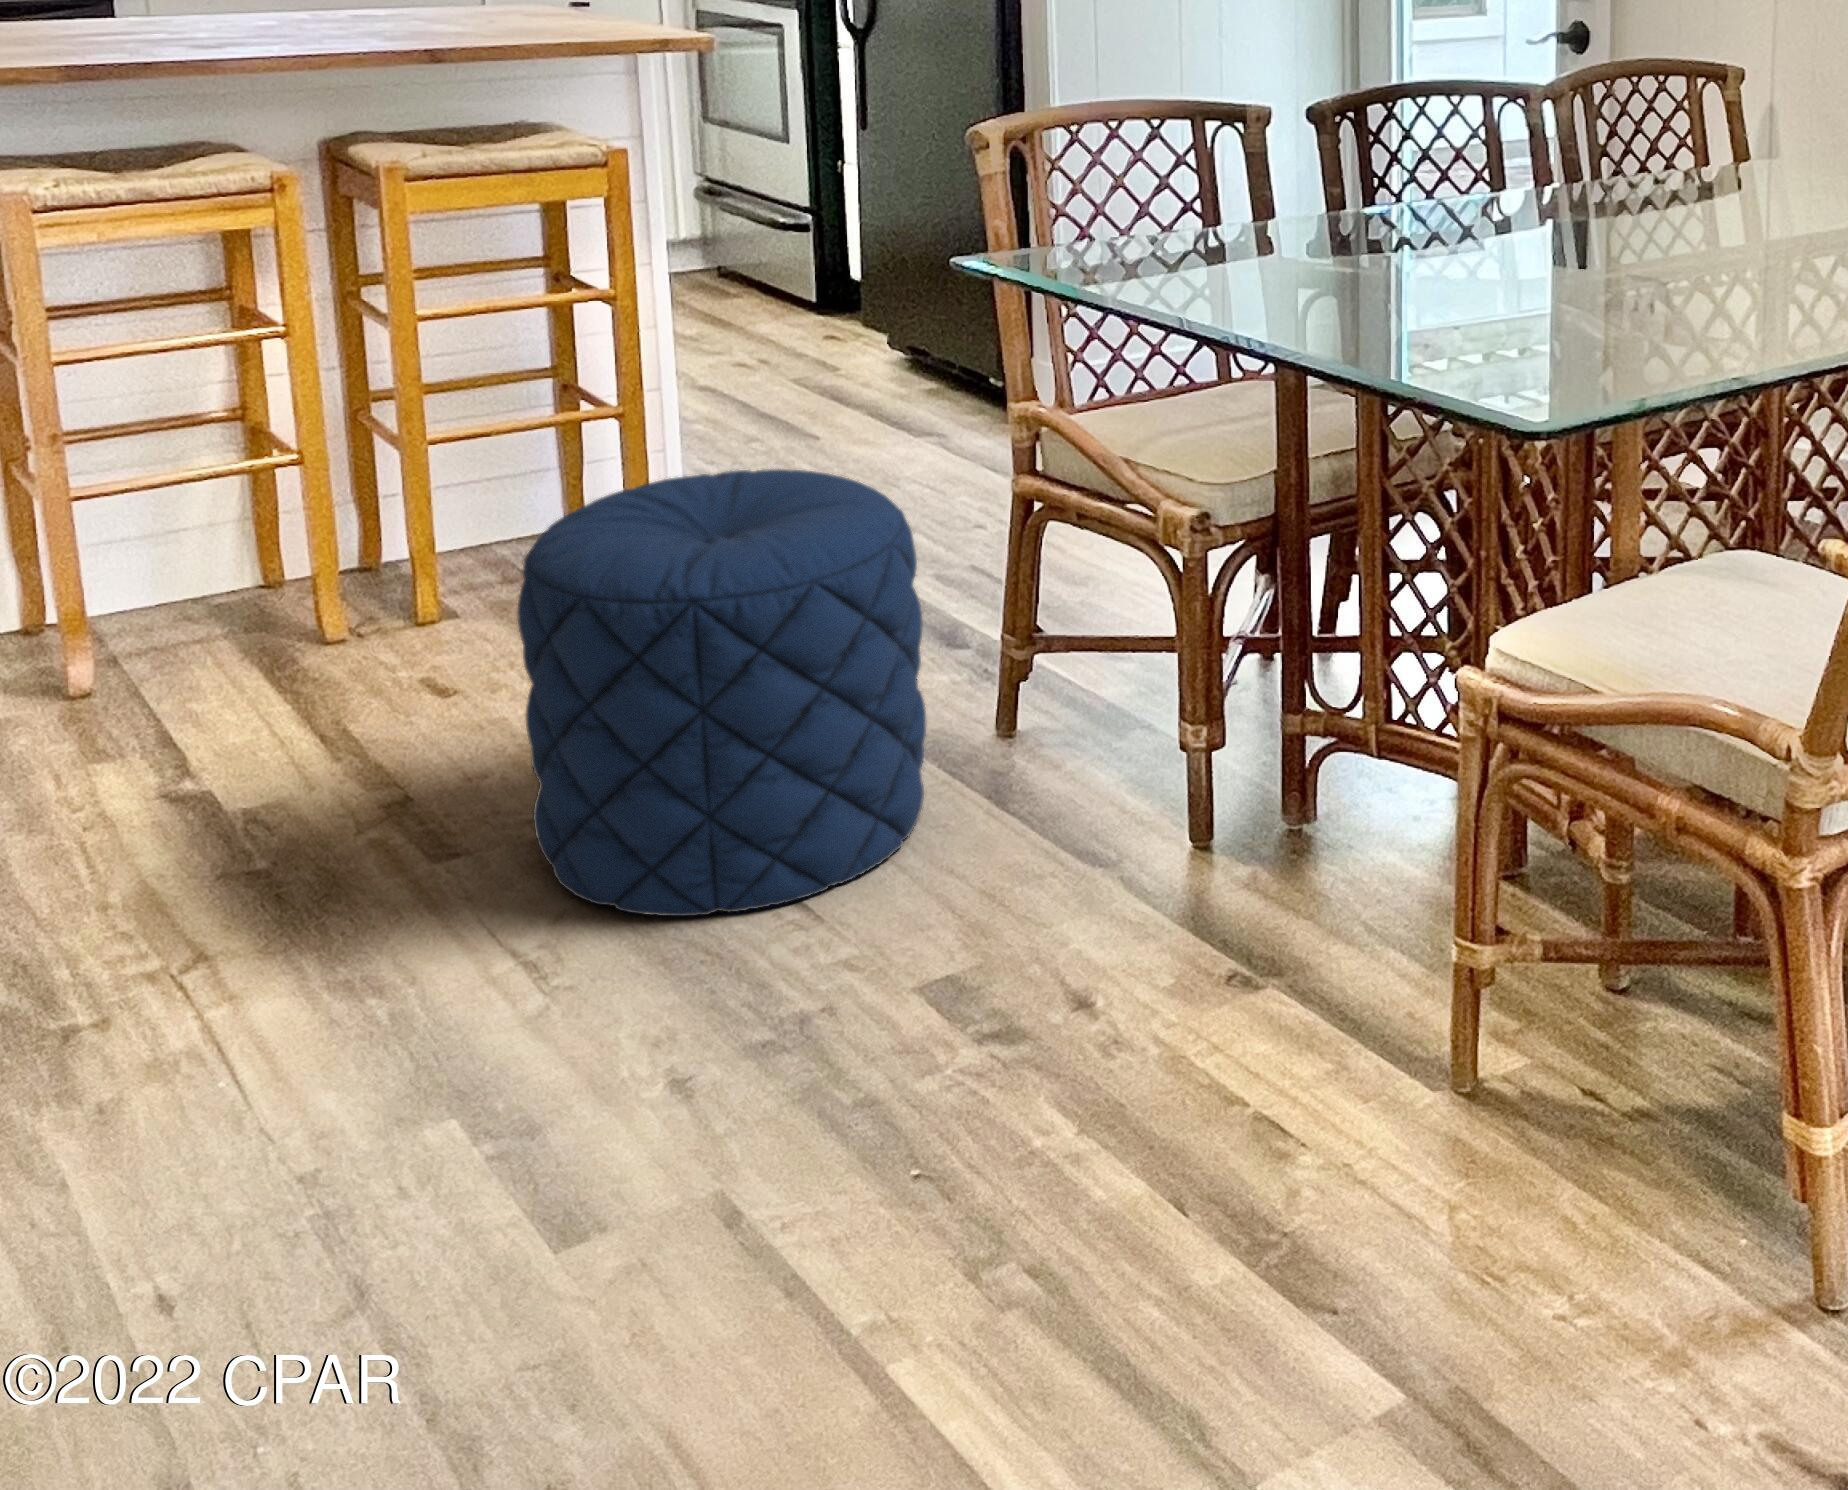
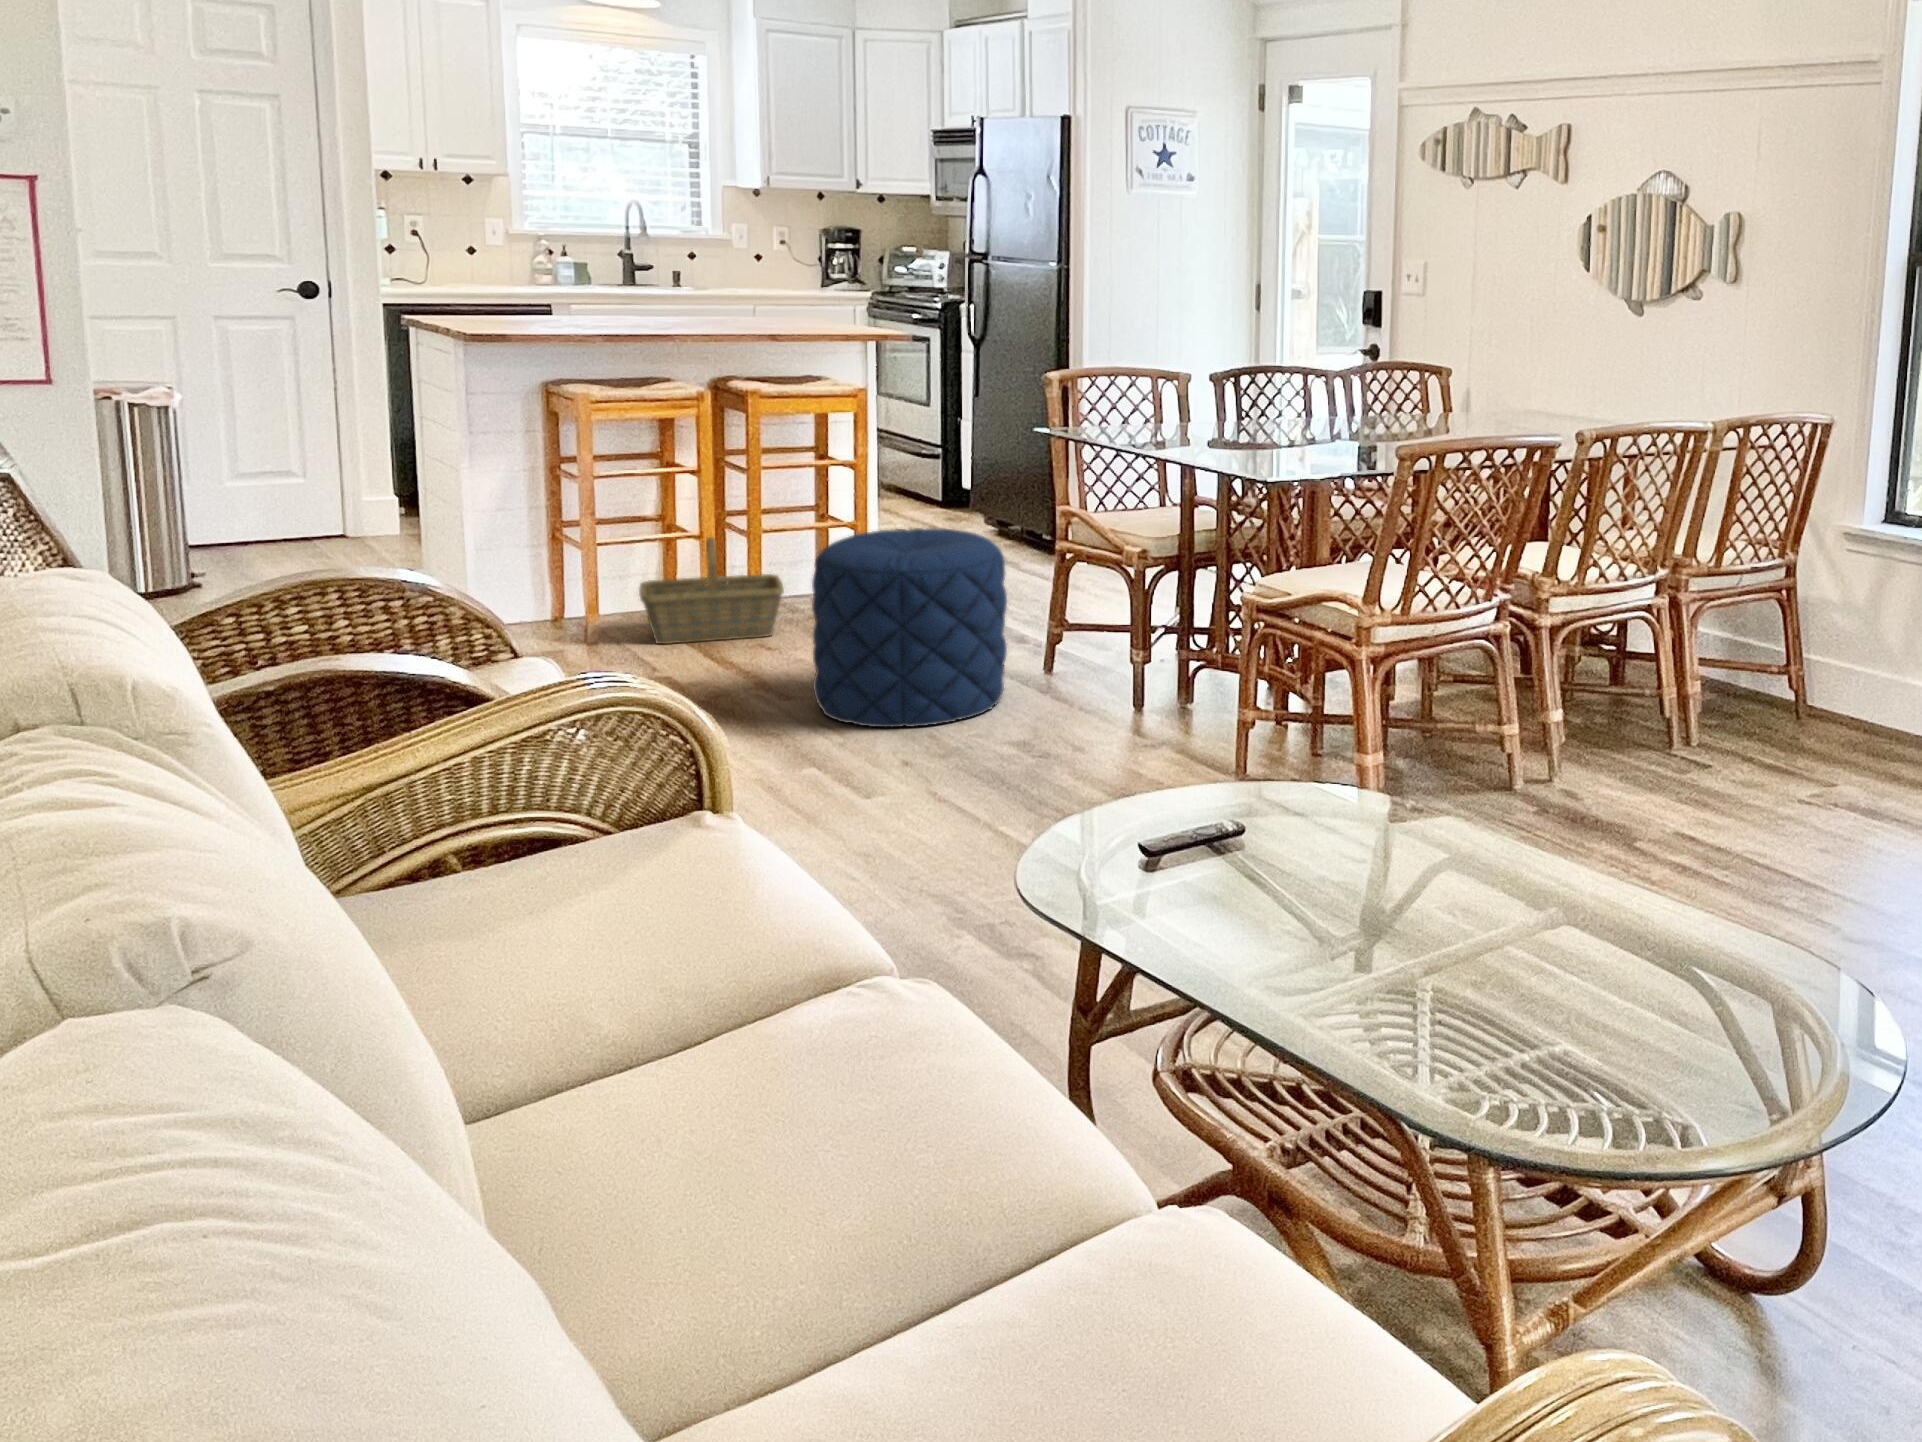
basket: none [224,460,503,679] -> present [639,537,784,644]

